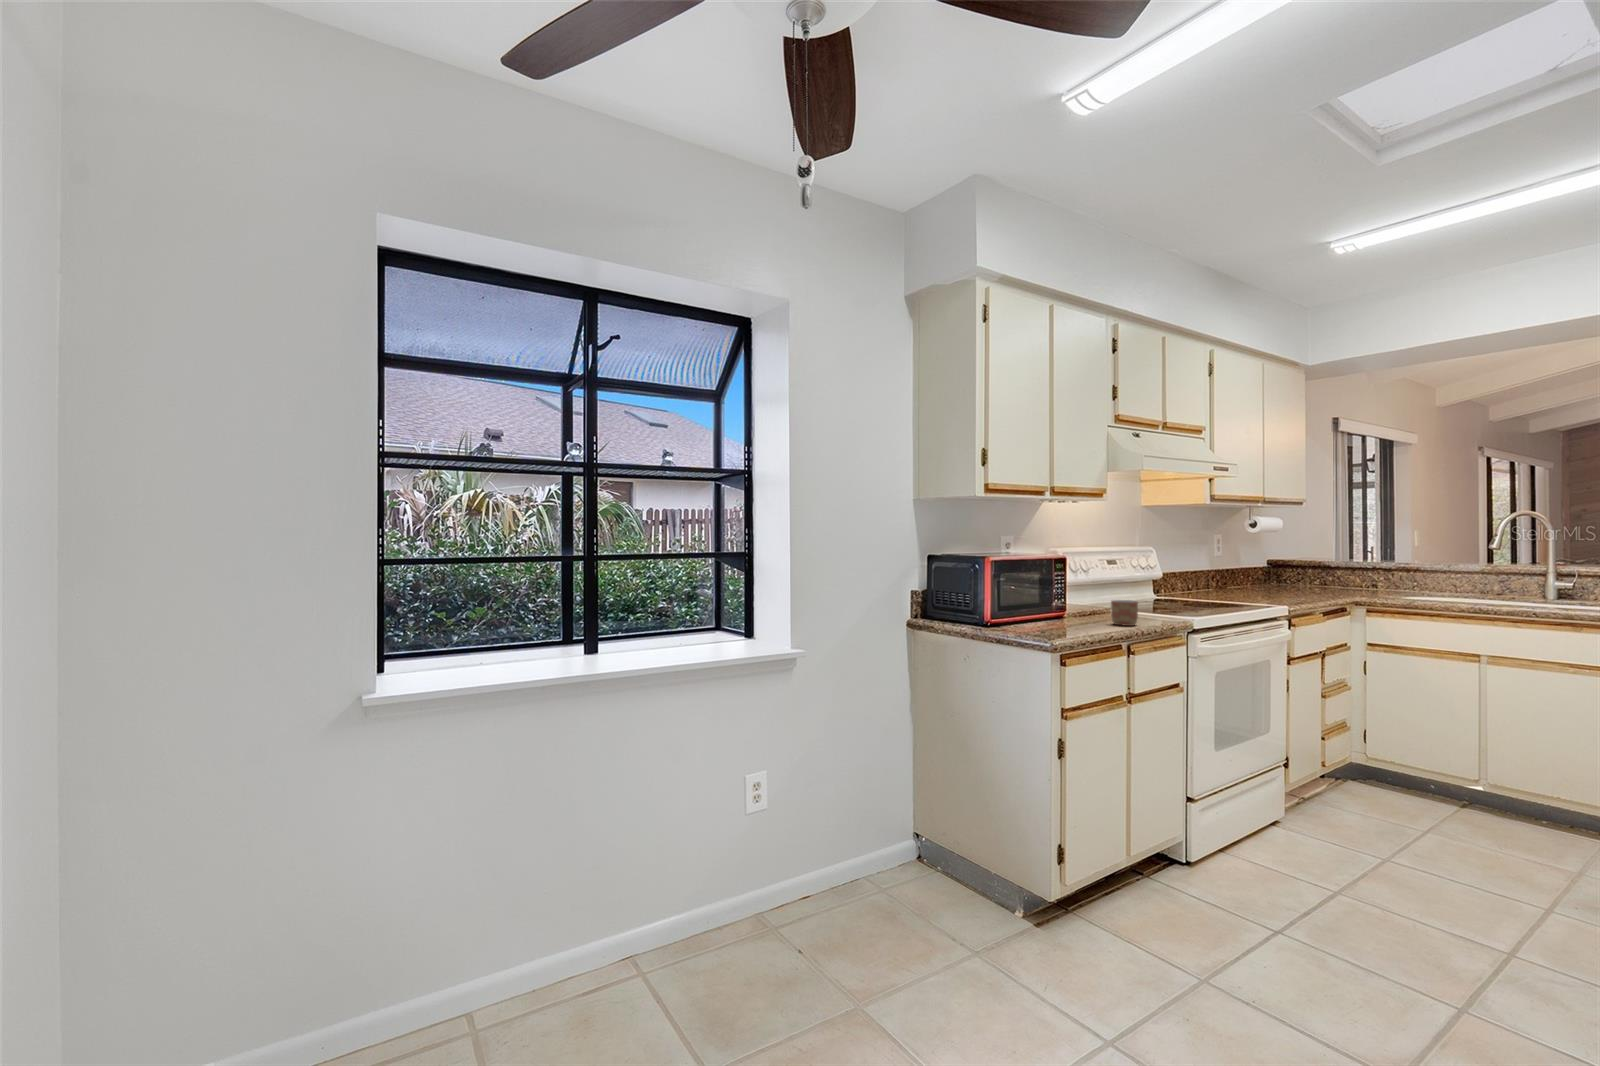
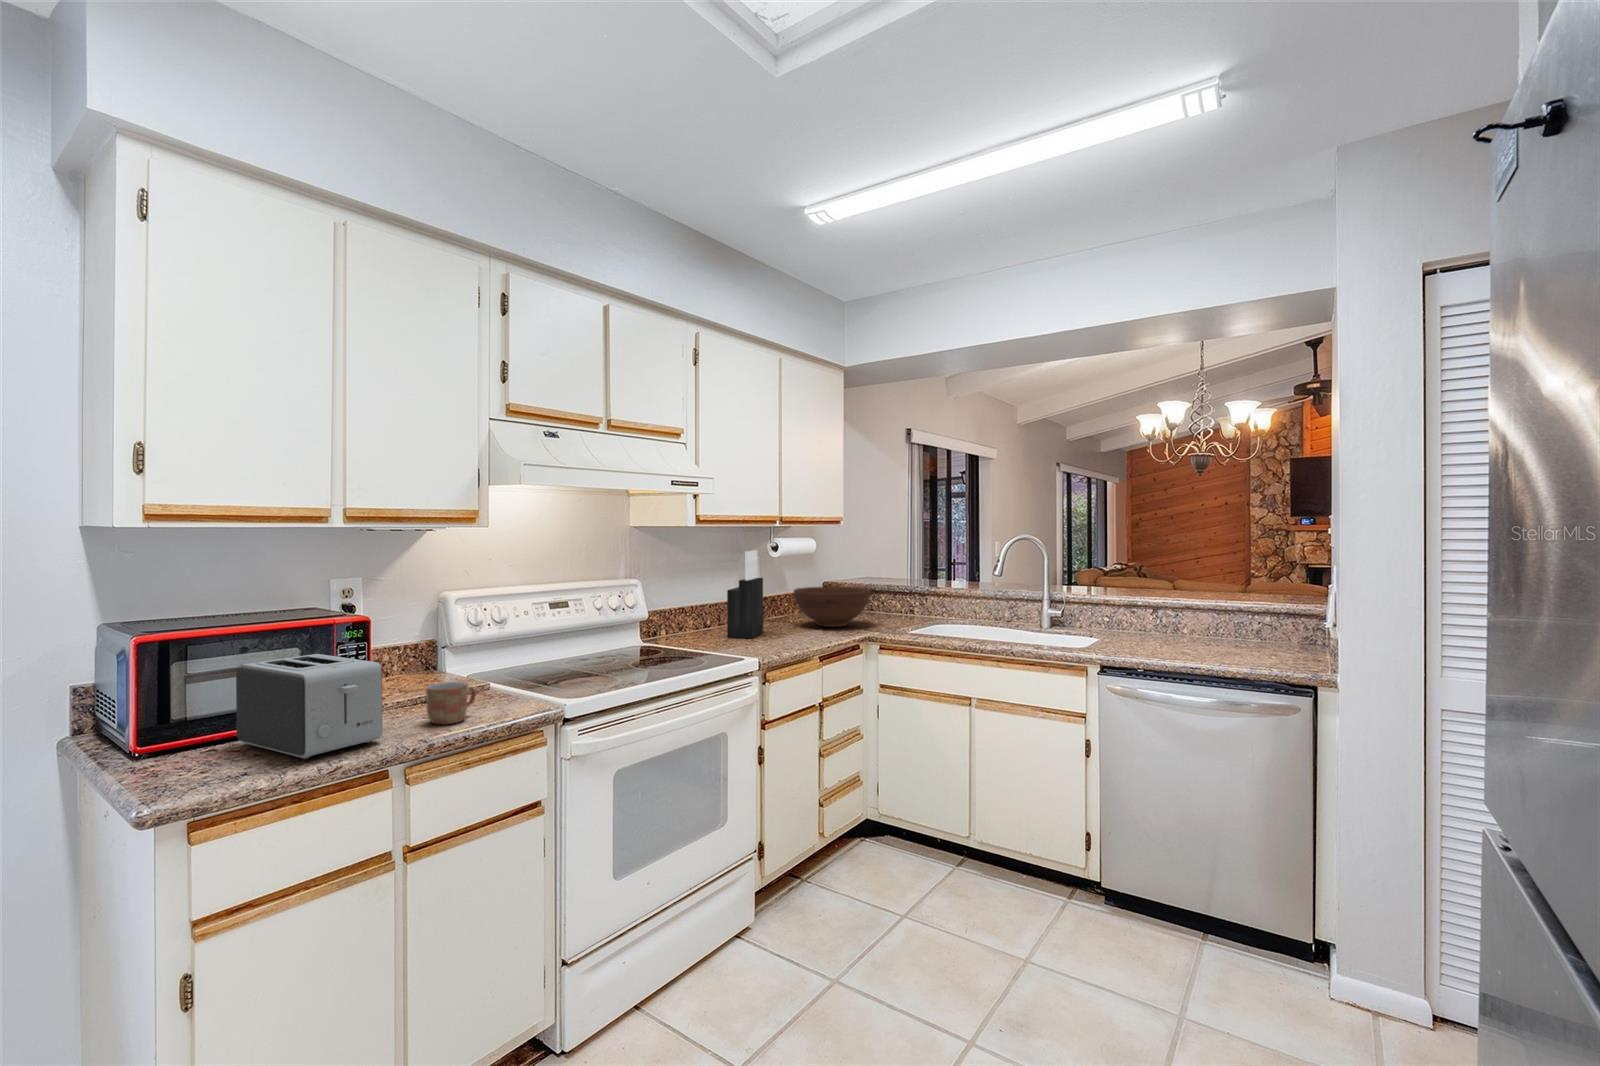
knife block: none [1218,526,1248,597] -> present [727,550,763,638]
fruit bowl: none [1266,560,1347,593] -> present [793,587,871,627]
toaster: none [1018,577,1111,634] -> present [236,654,382,759]

